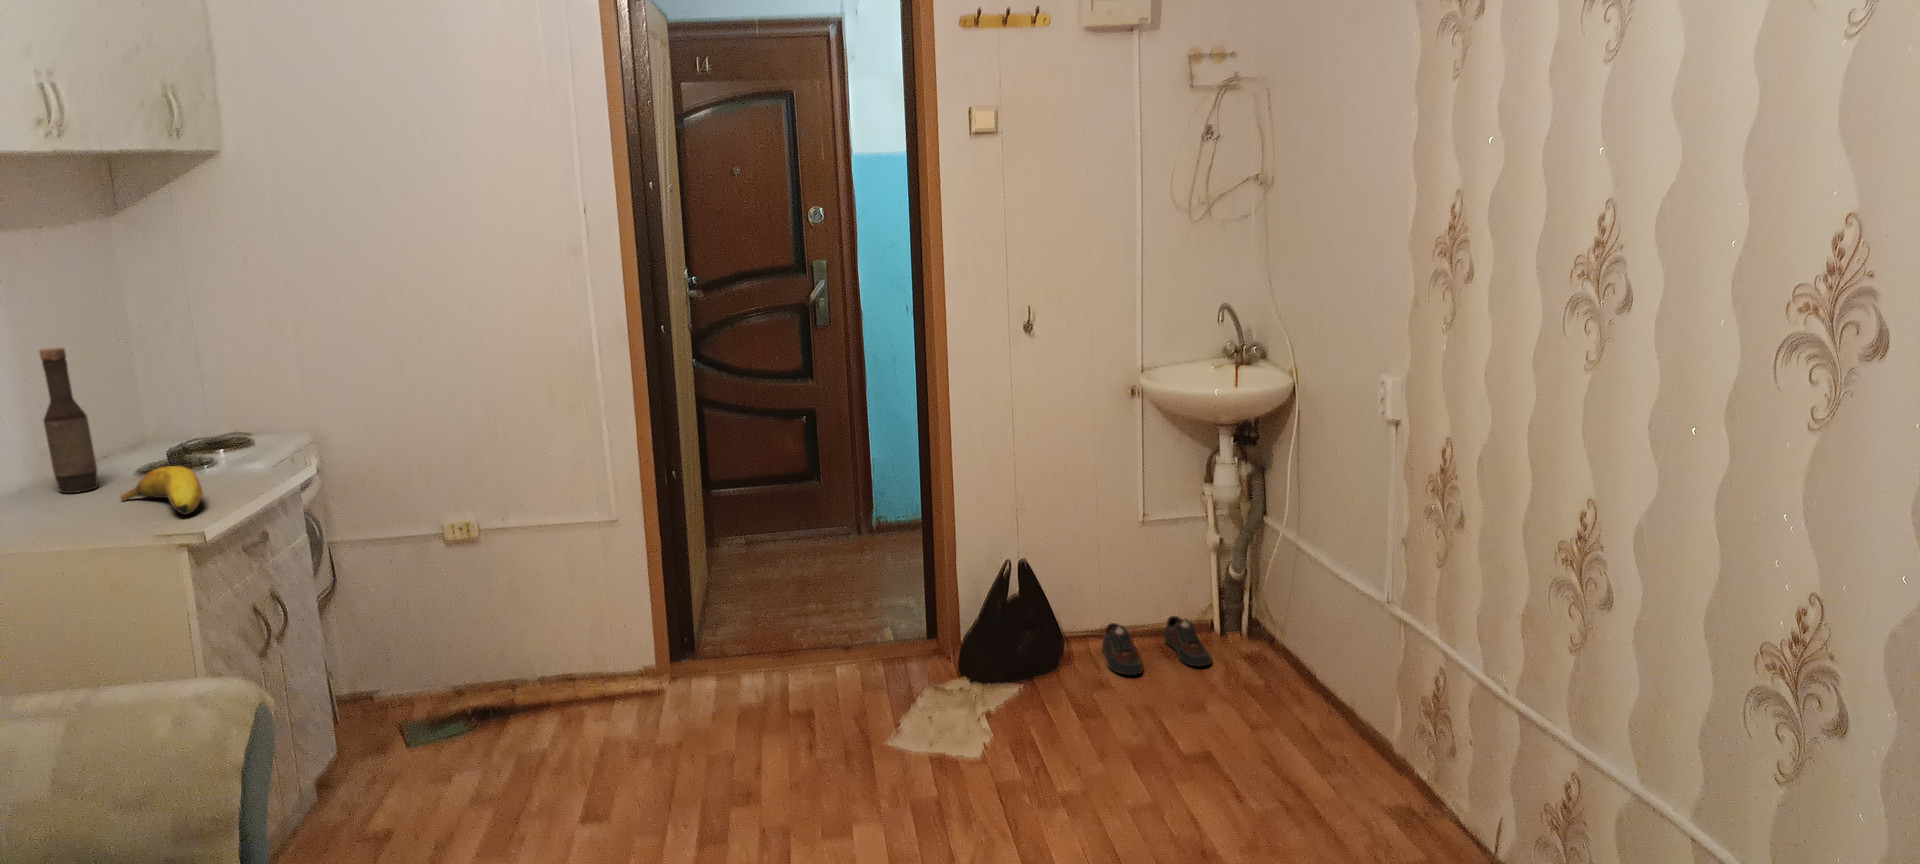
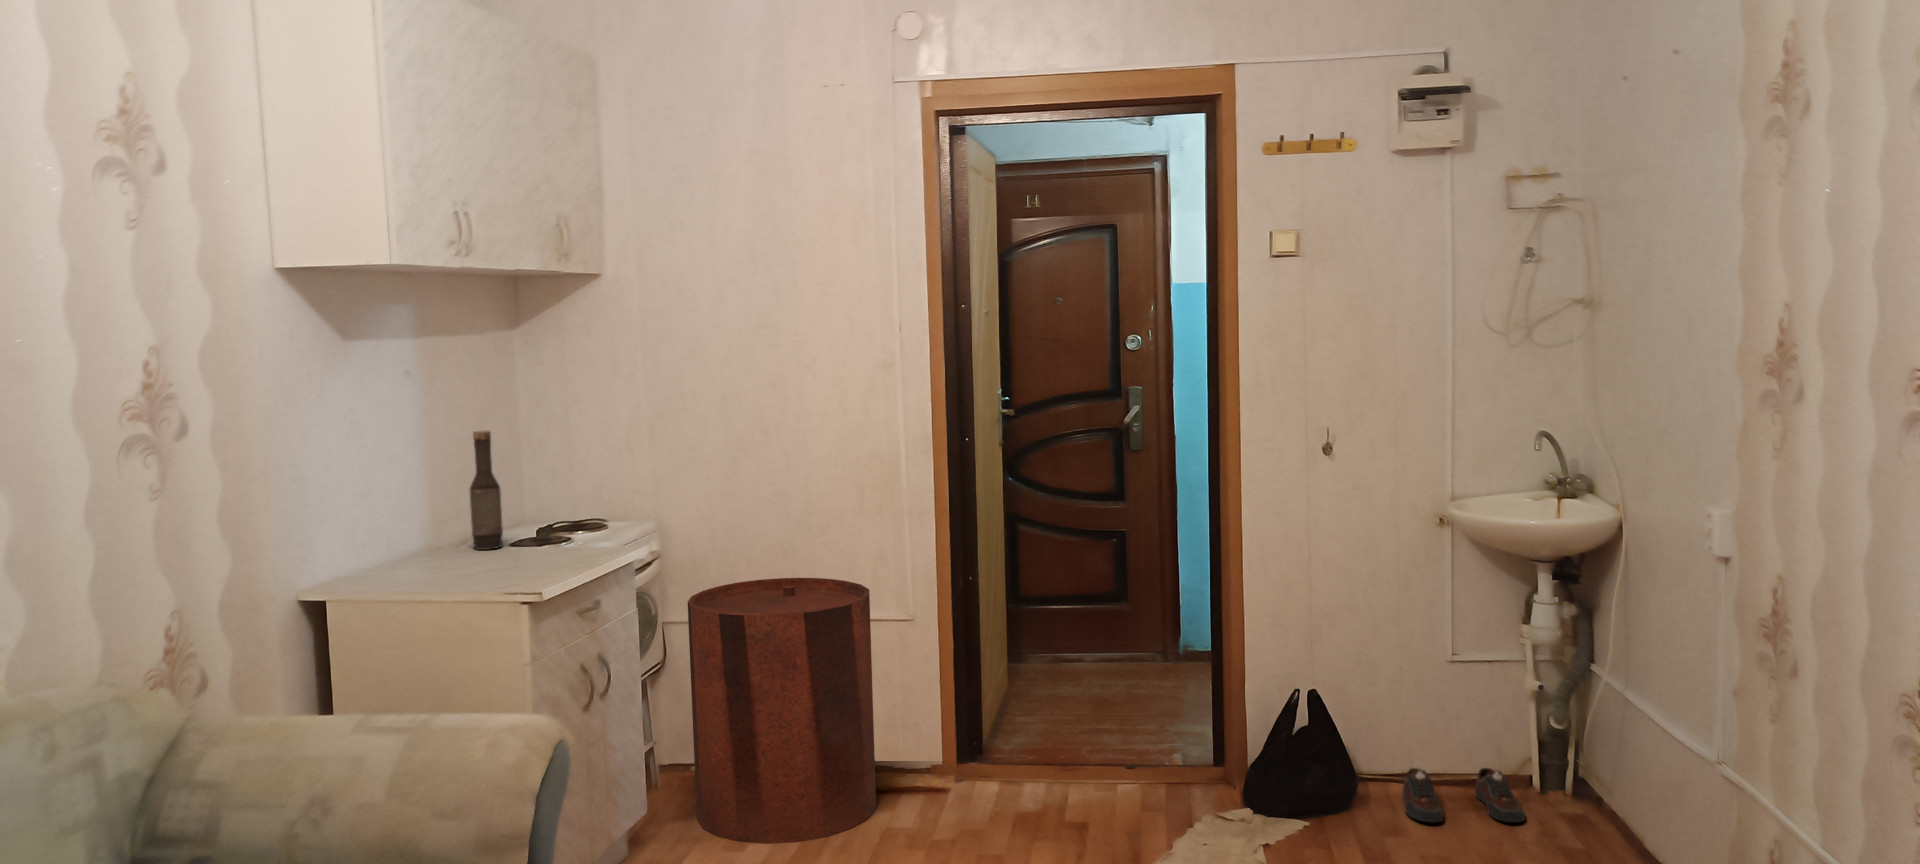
fruit: present [121,466,203,515] -> none [518,530,579,568]
trash can: none [351,487,589,784] -> present [688,578,876,844]

